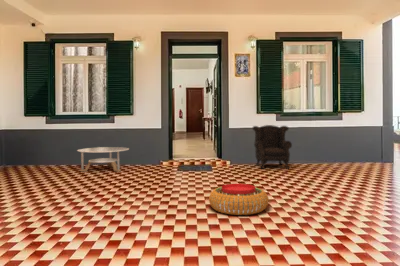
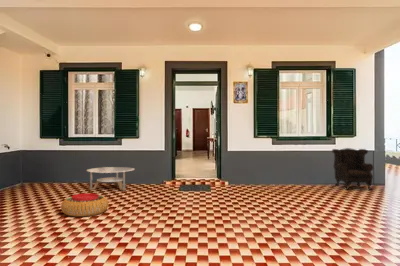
armchair: present [253,125,292,169] -> present [332,148,373,190]
pouf: present [209,184,268,215] -> present [61,193,109,216]

